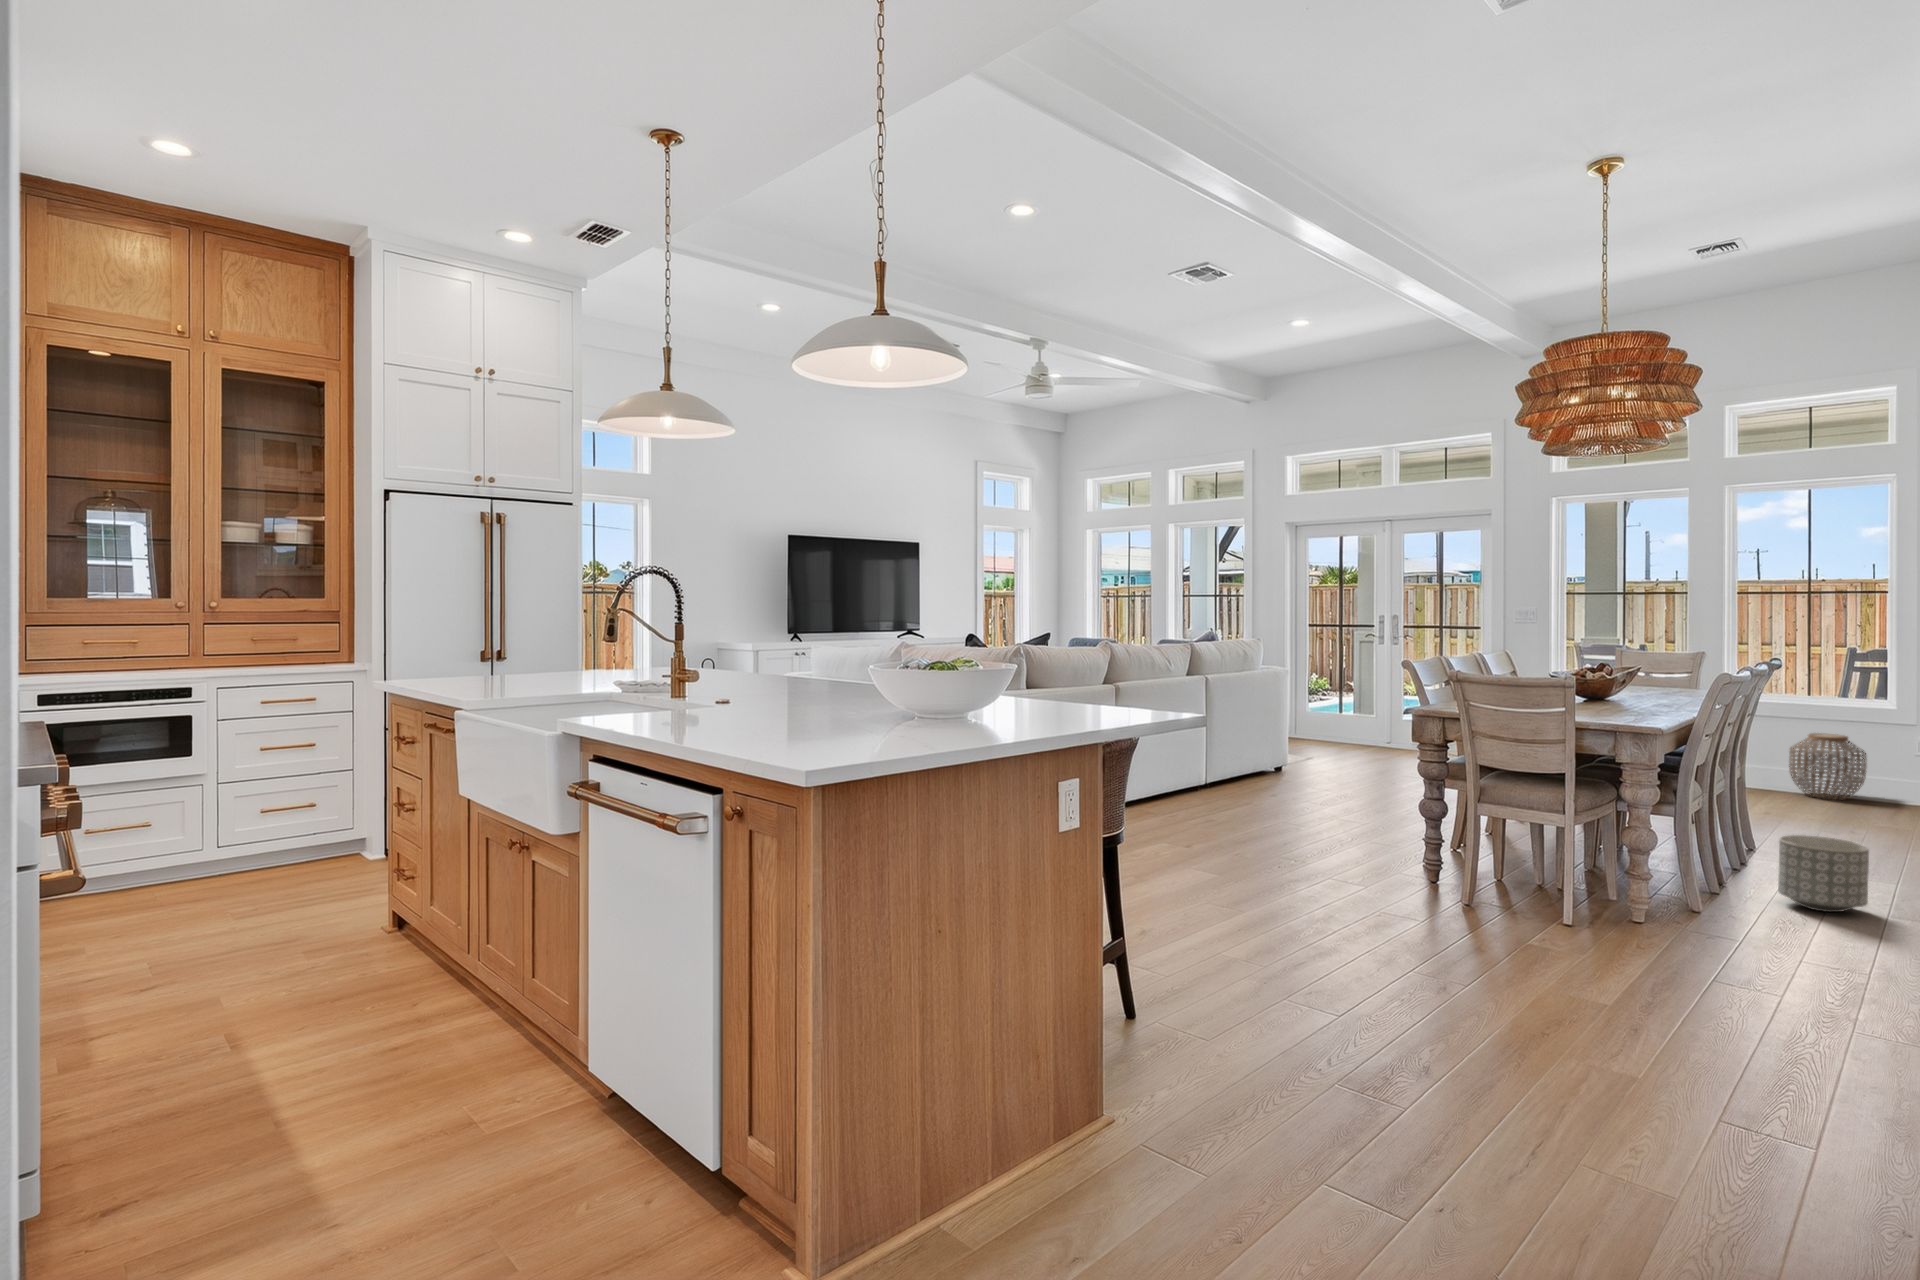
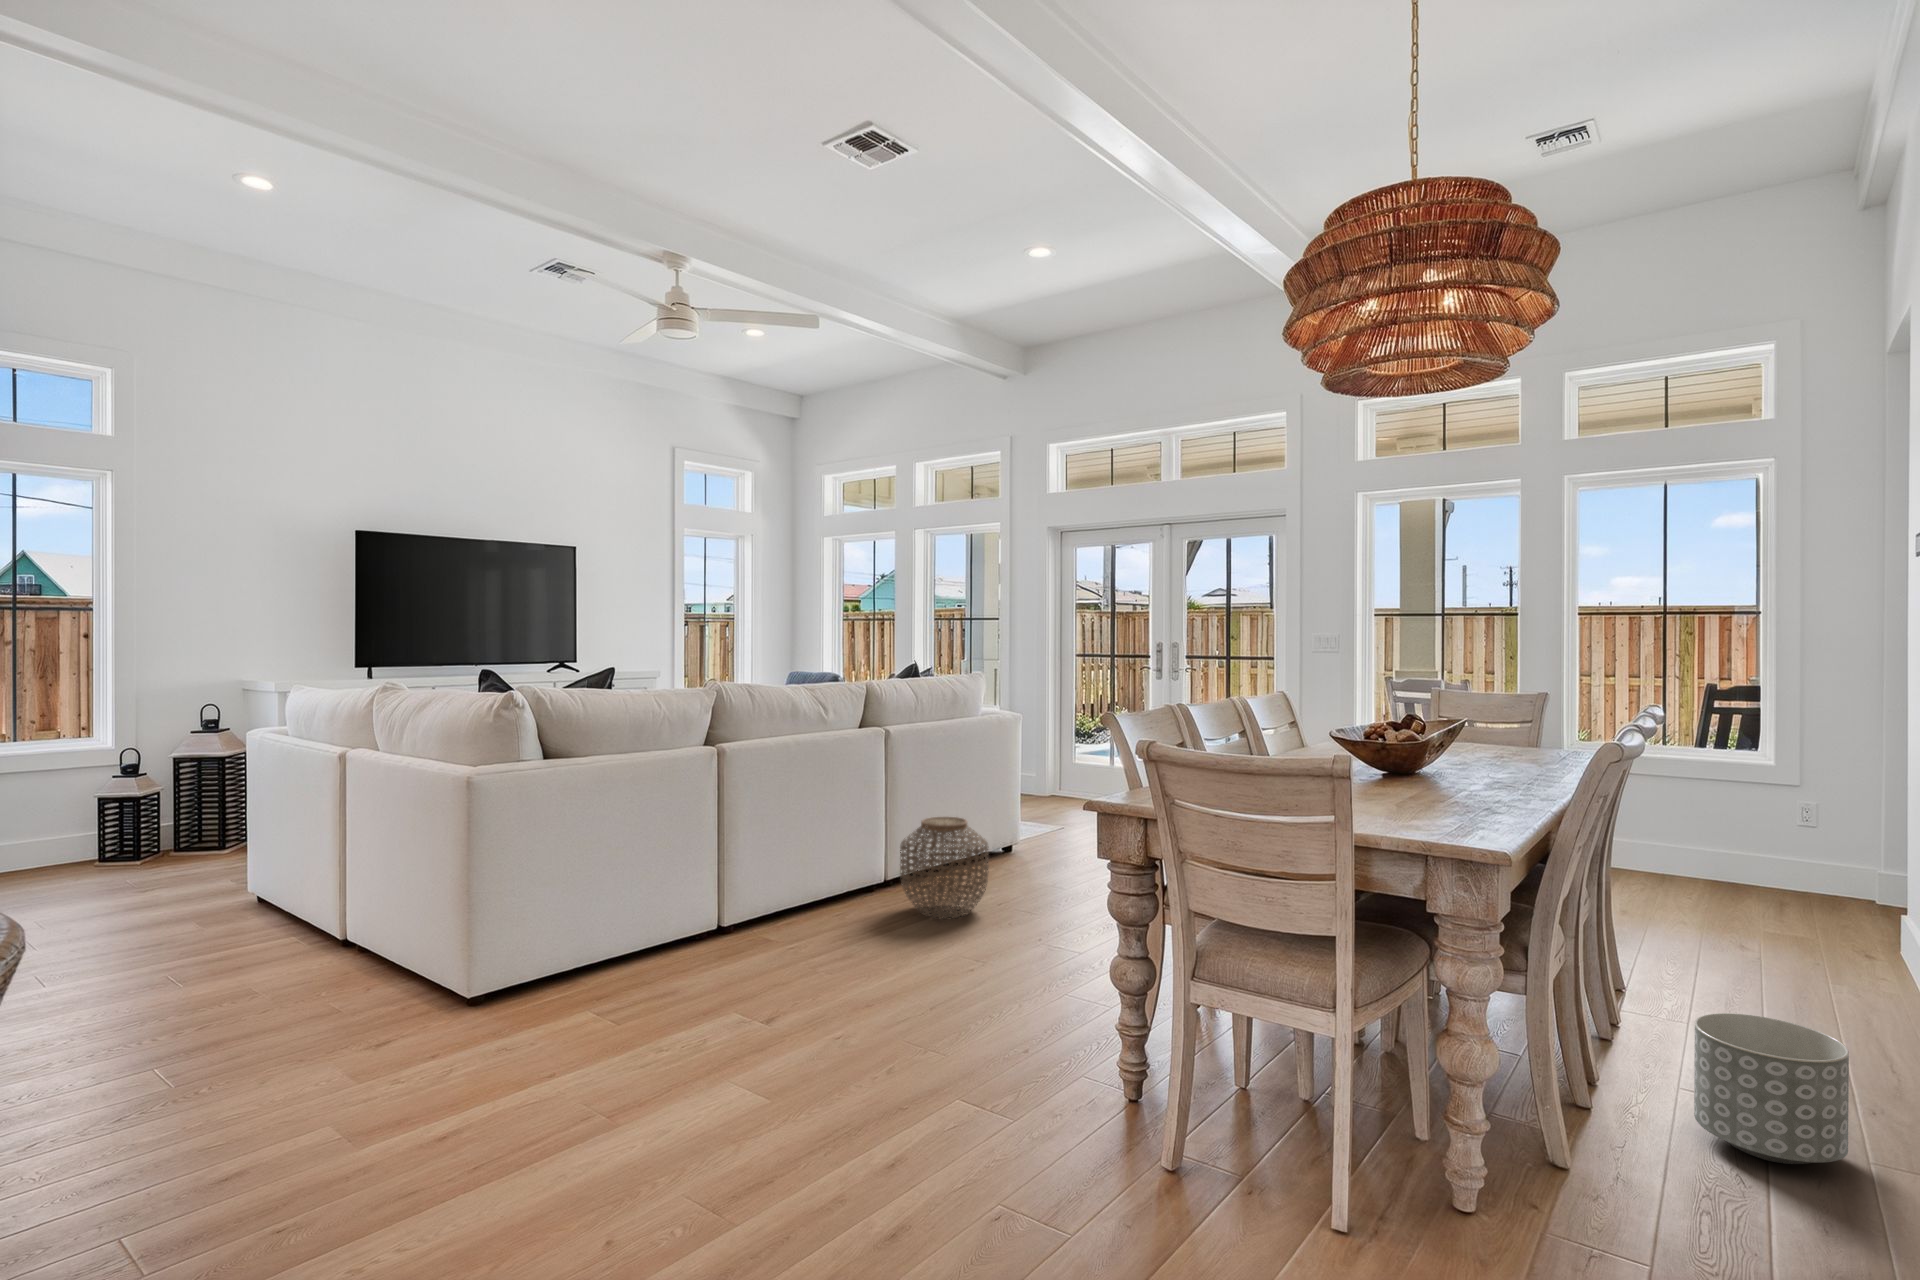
woven basket: present [1789,733,1867,799] -> present [900,817,989,919]

